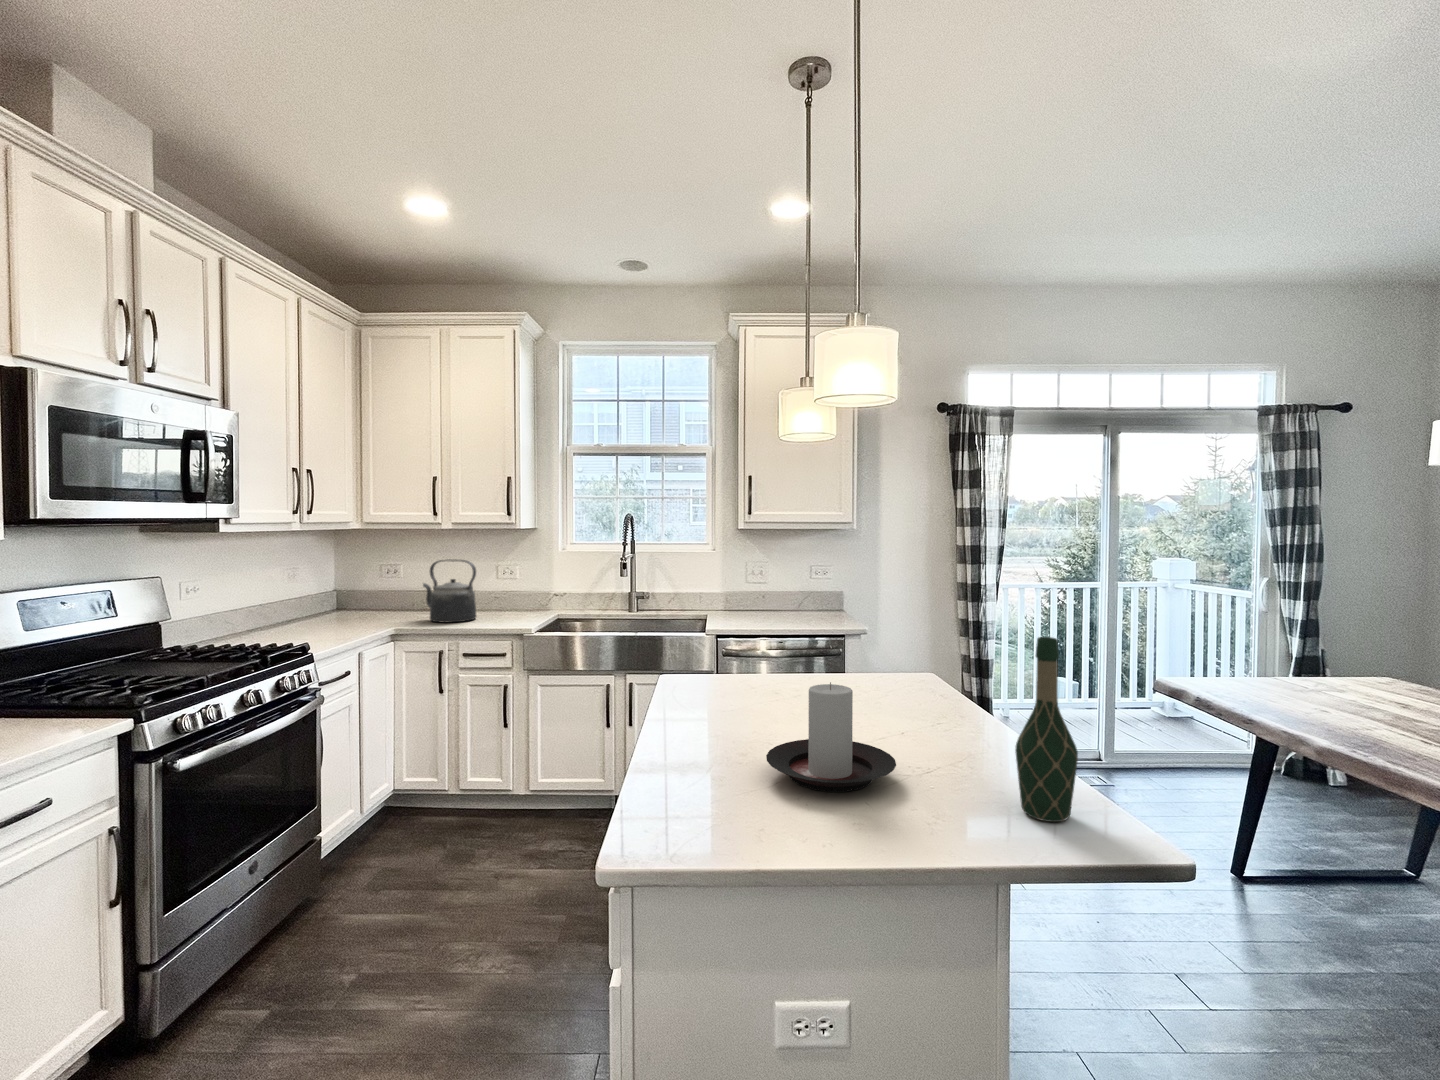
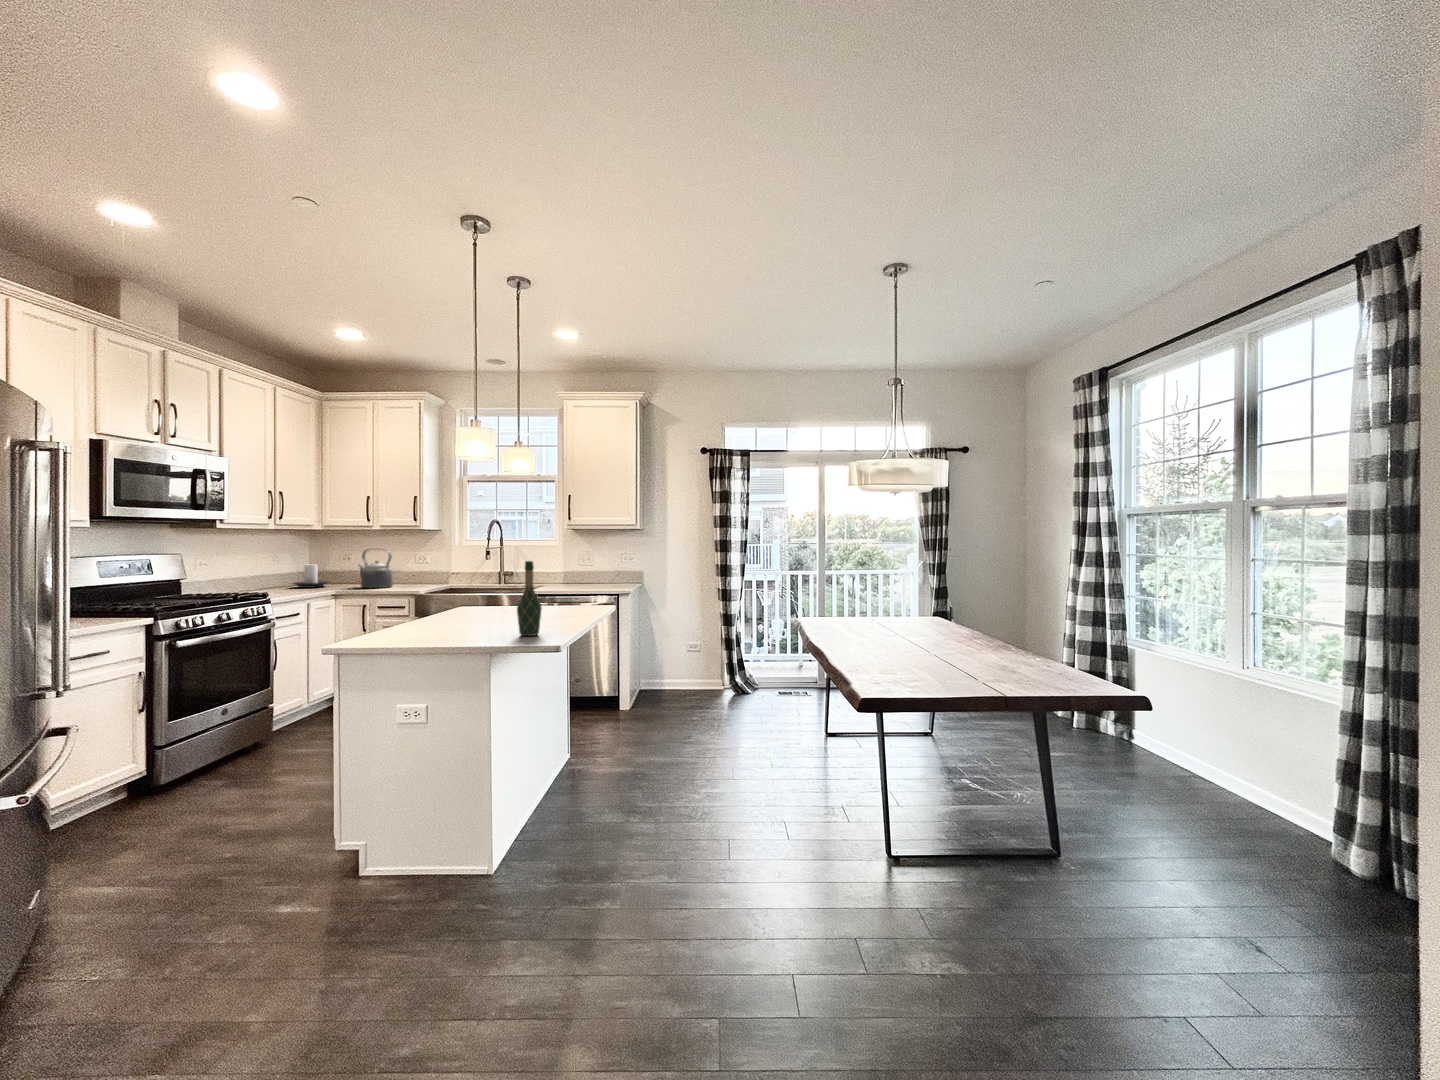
candle holder: present [766,682,896,792] -> present [294,564,328,588]

